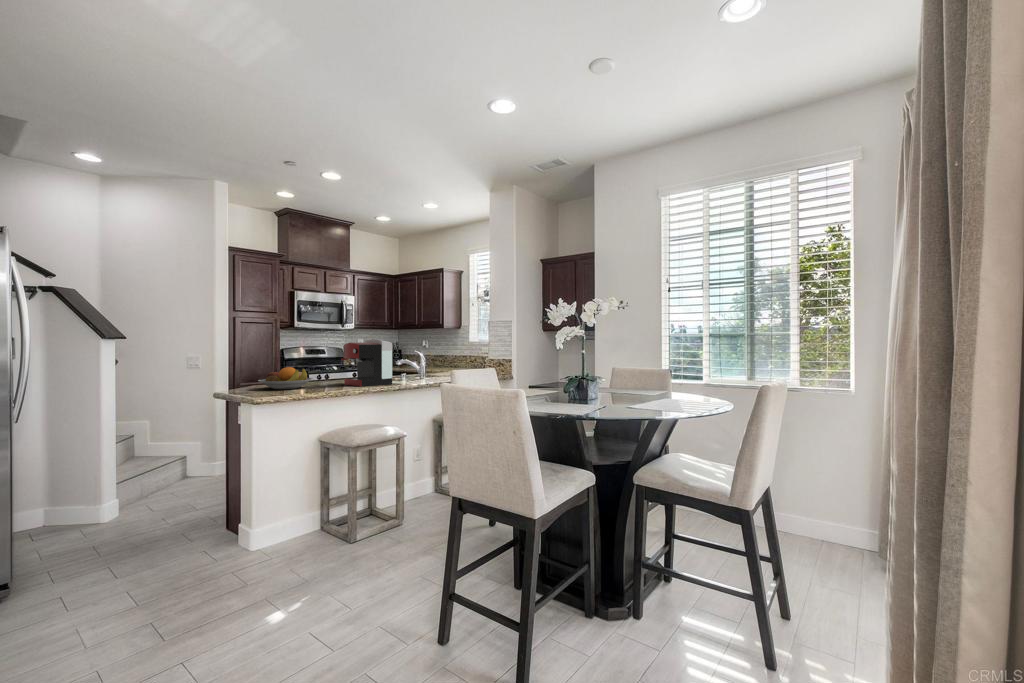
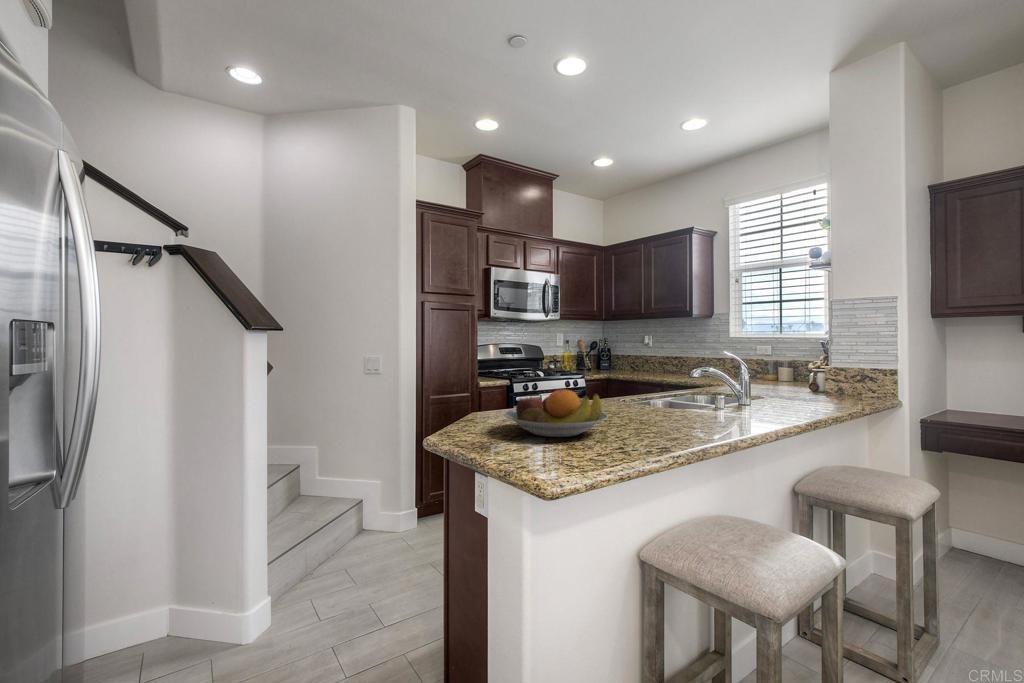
coffee maker: present [341,339,392,386] -> none [646,331,751,433]

